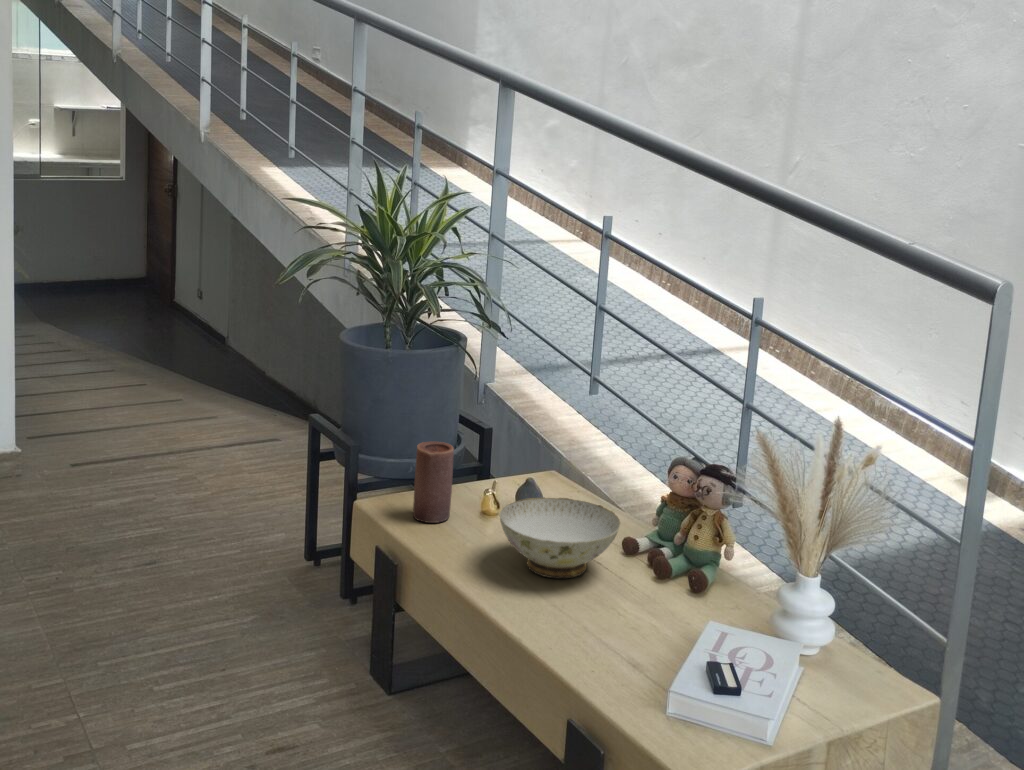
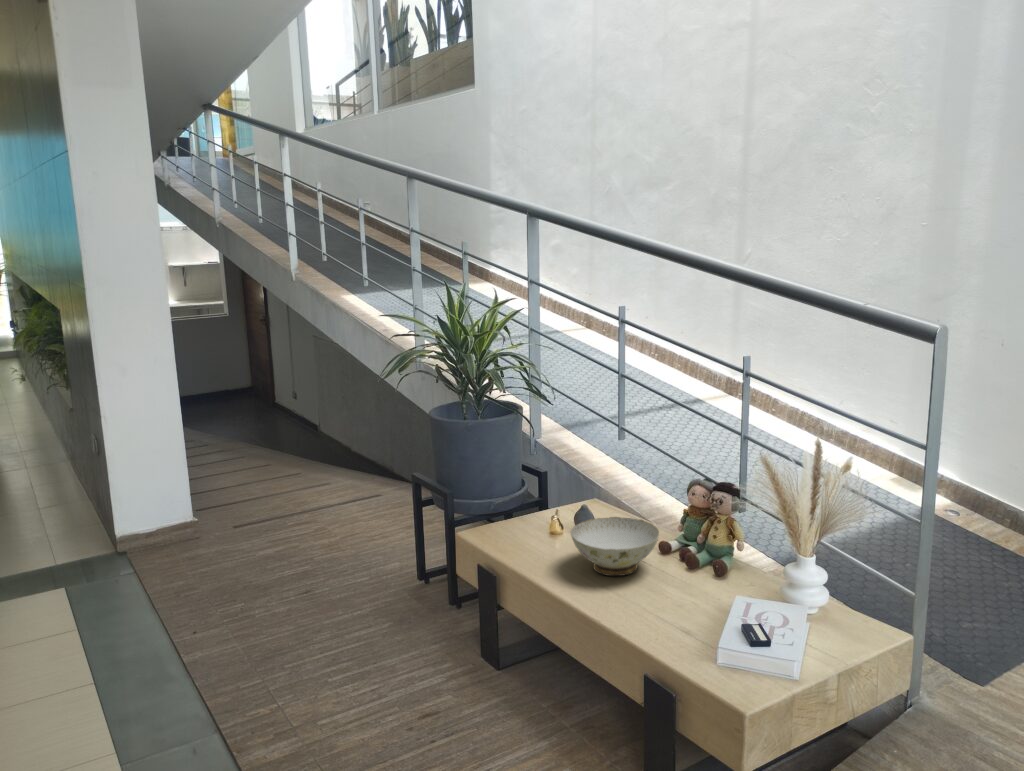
candle: present [413,442,454,523] -> none [502,485,529,545]

